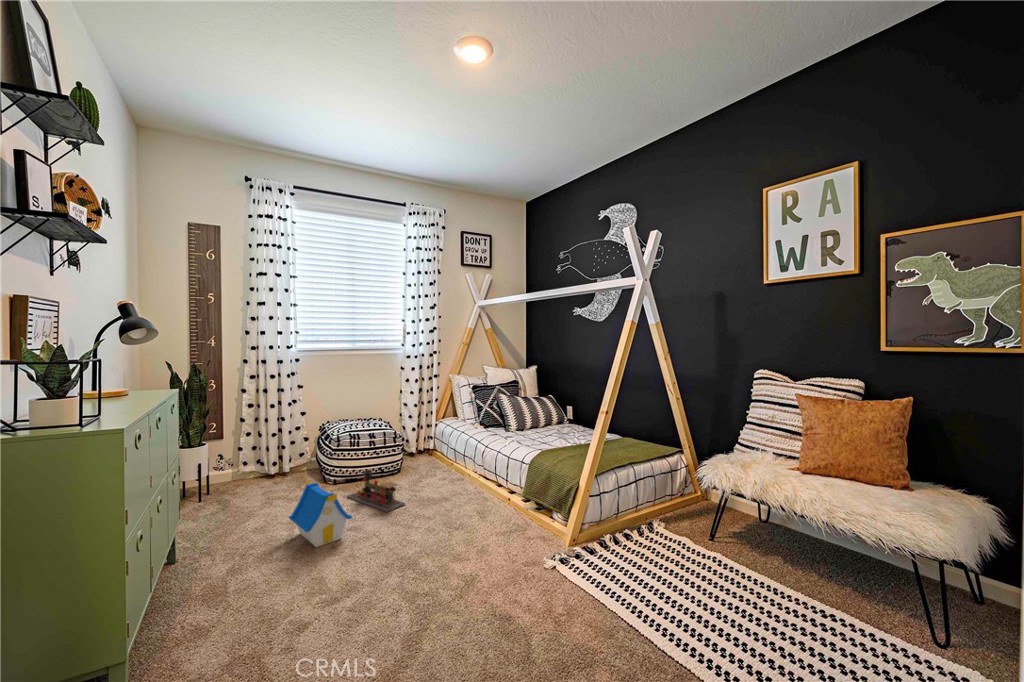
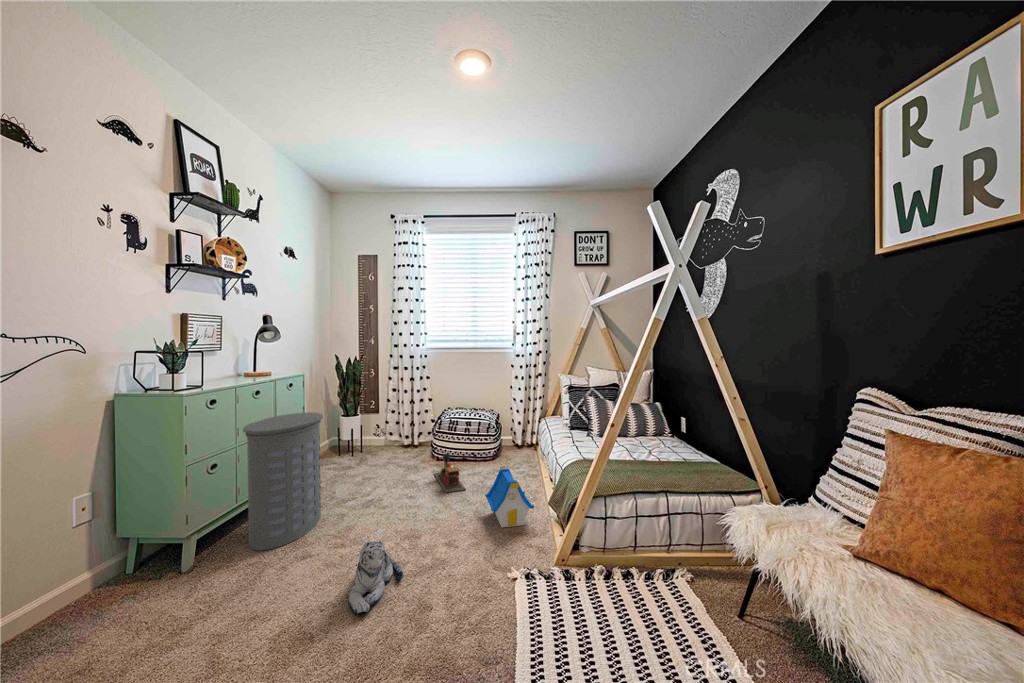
laundry hamper: none [172,438,270,638] -> present [243,412,323,551]
toy house: present [288,481,352,547] -> present [485,466,534,527]
plush toy: none [403,563,462,644] -> present [348,542,403,614]

